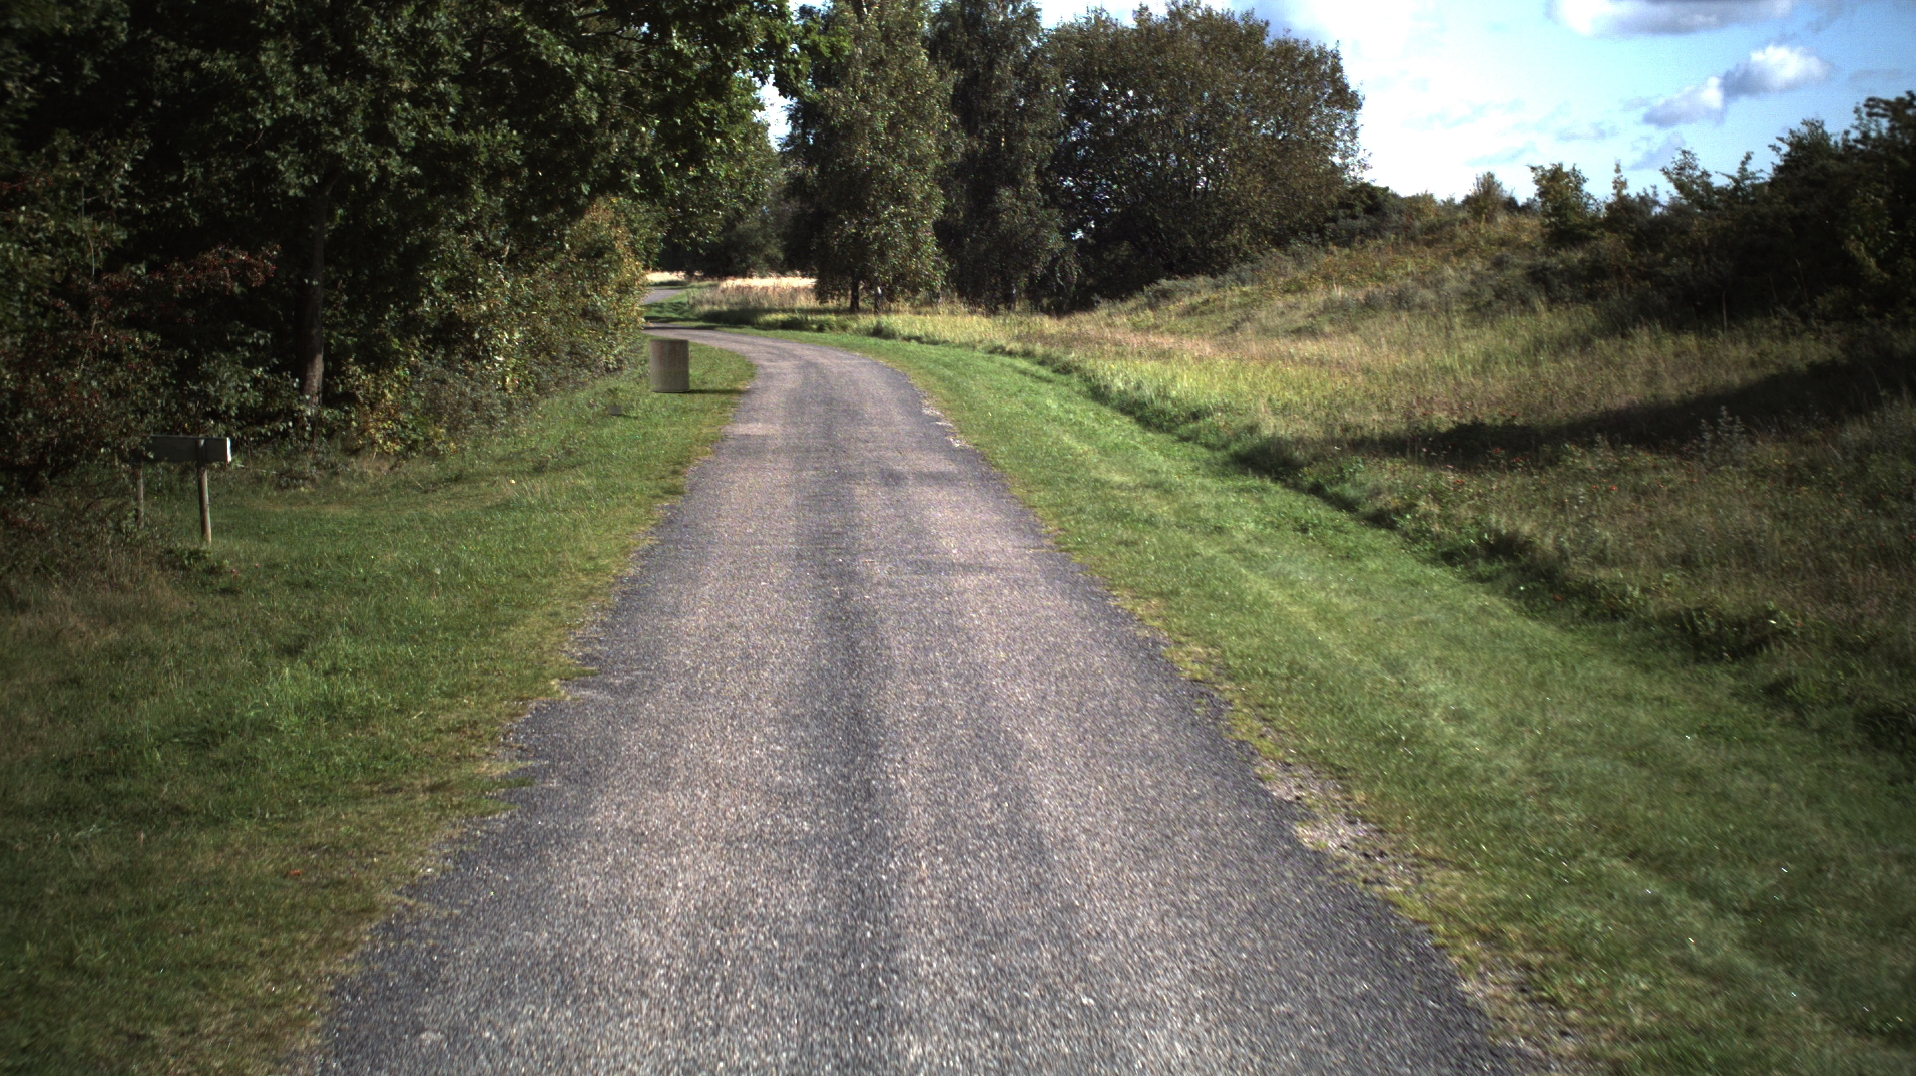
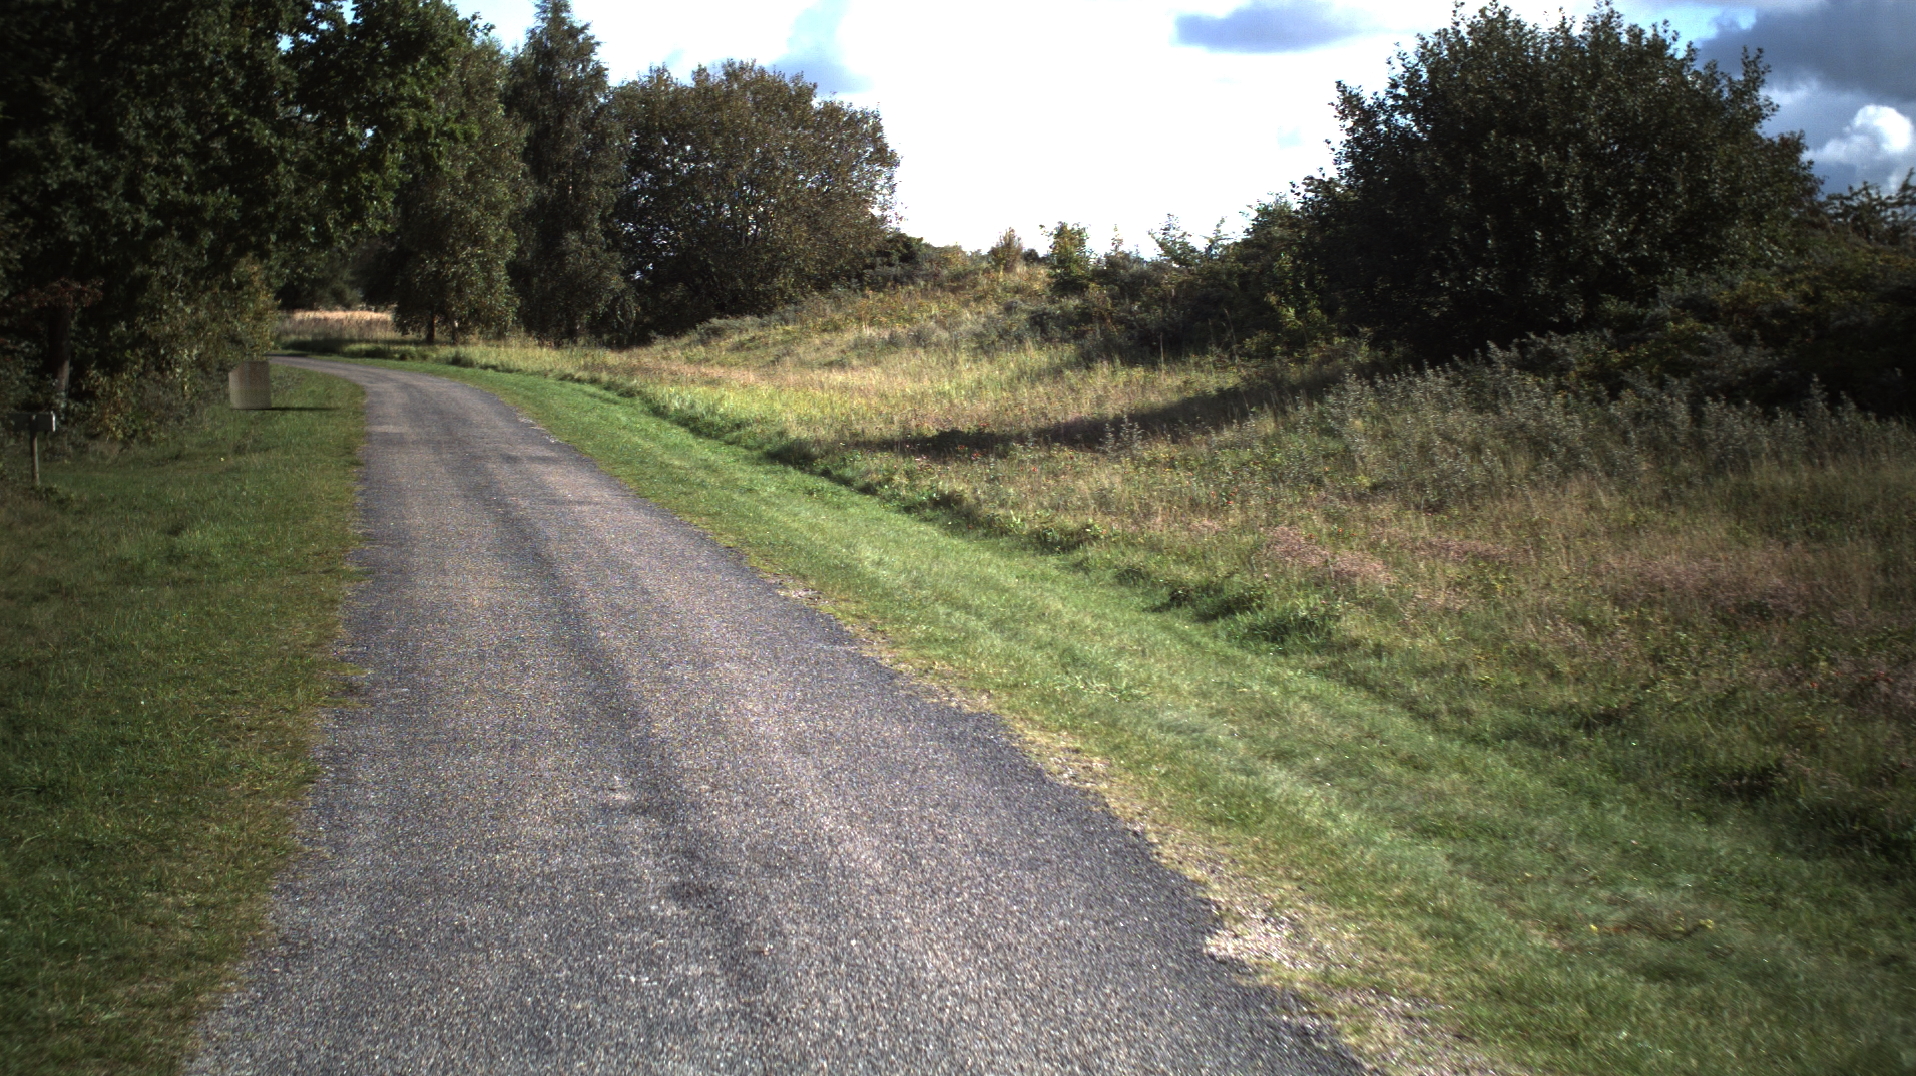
potted plant: present [606,387,626,415] -> none [181,401,215,427]

